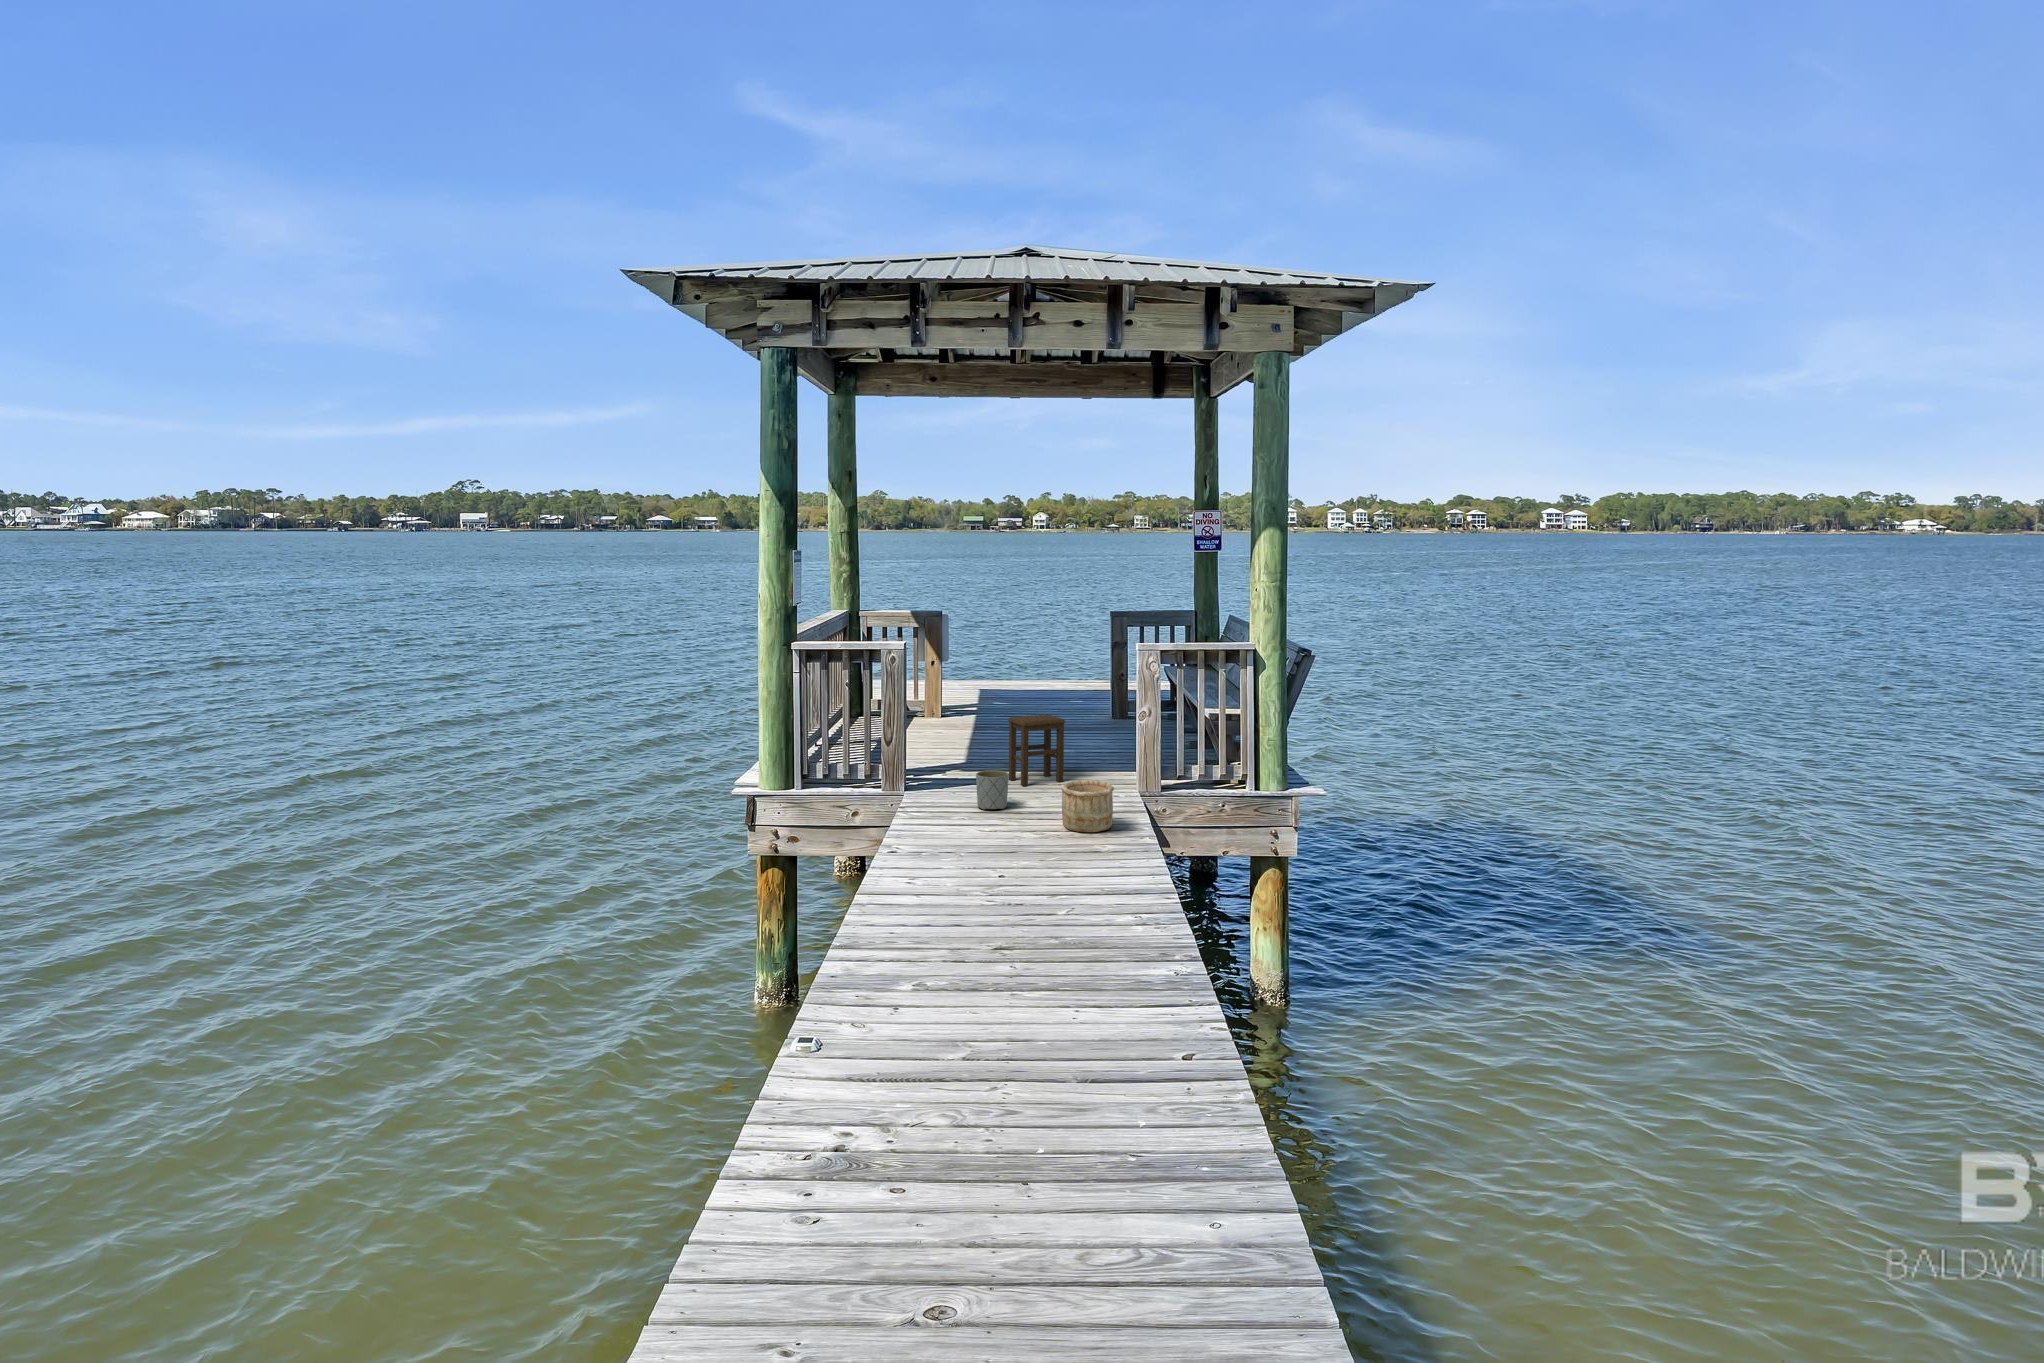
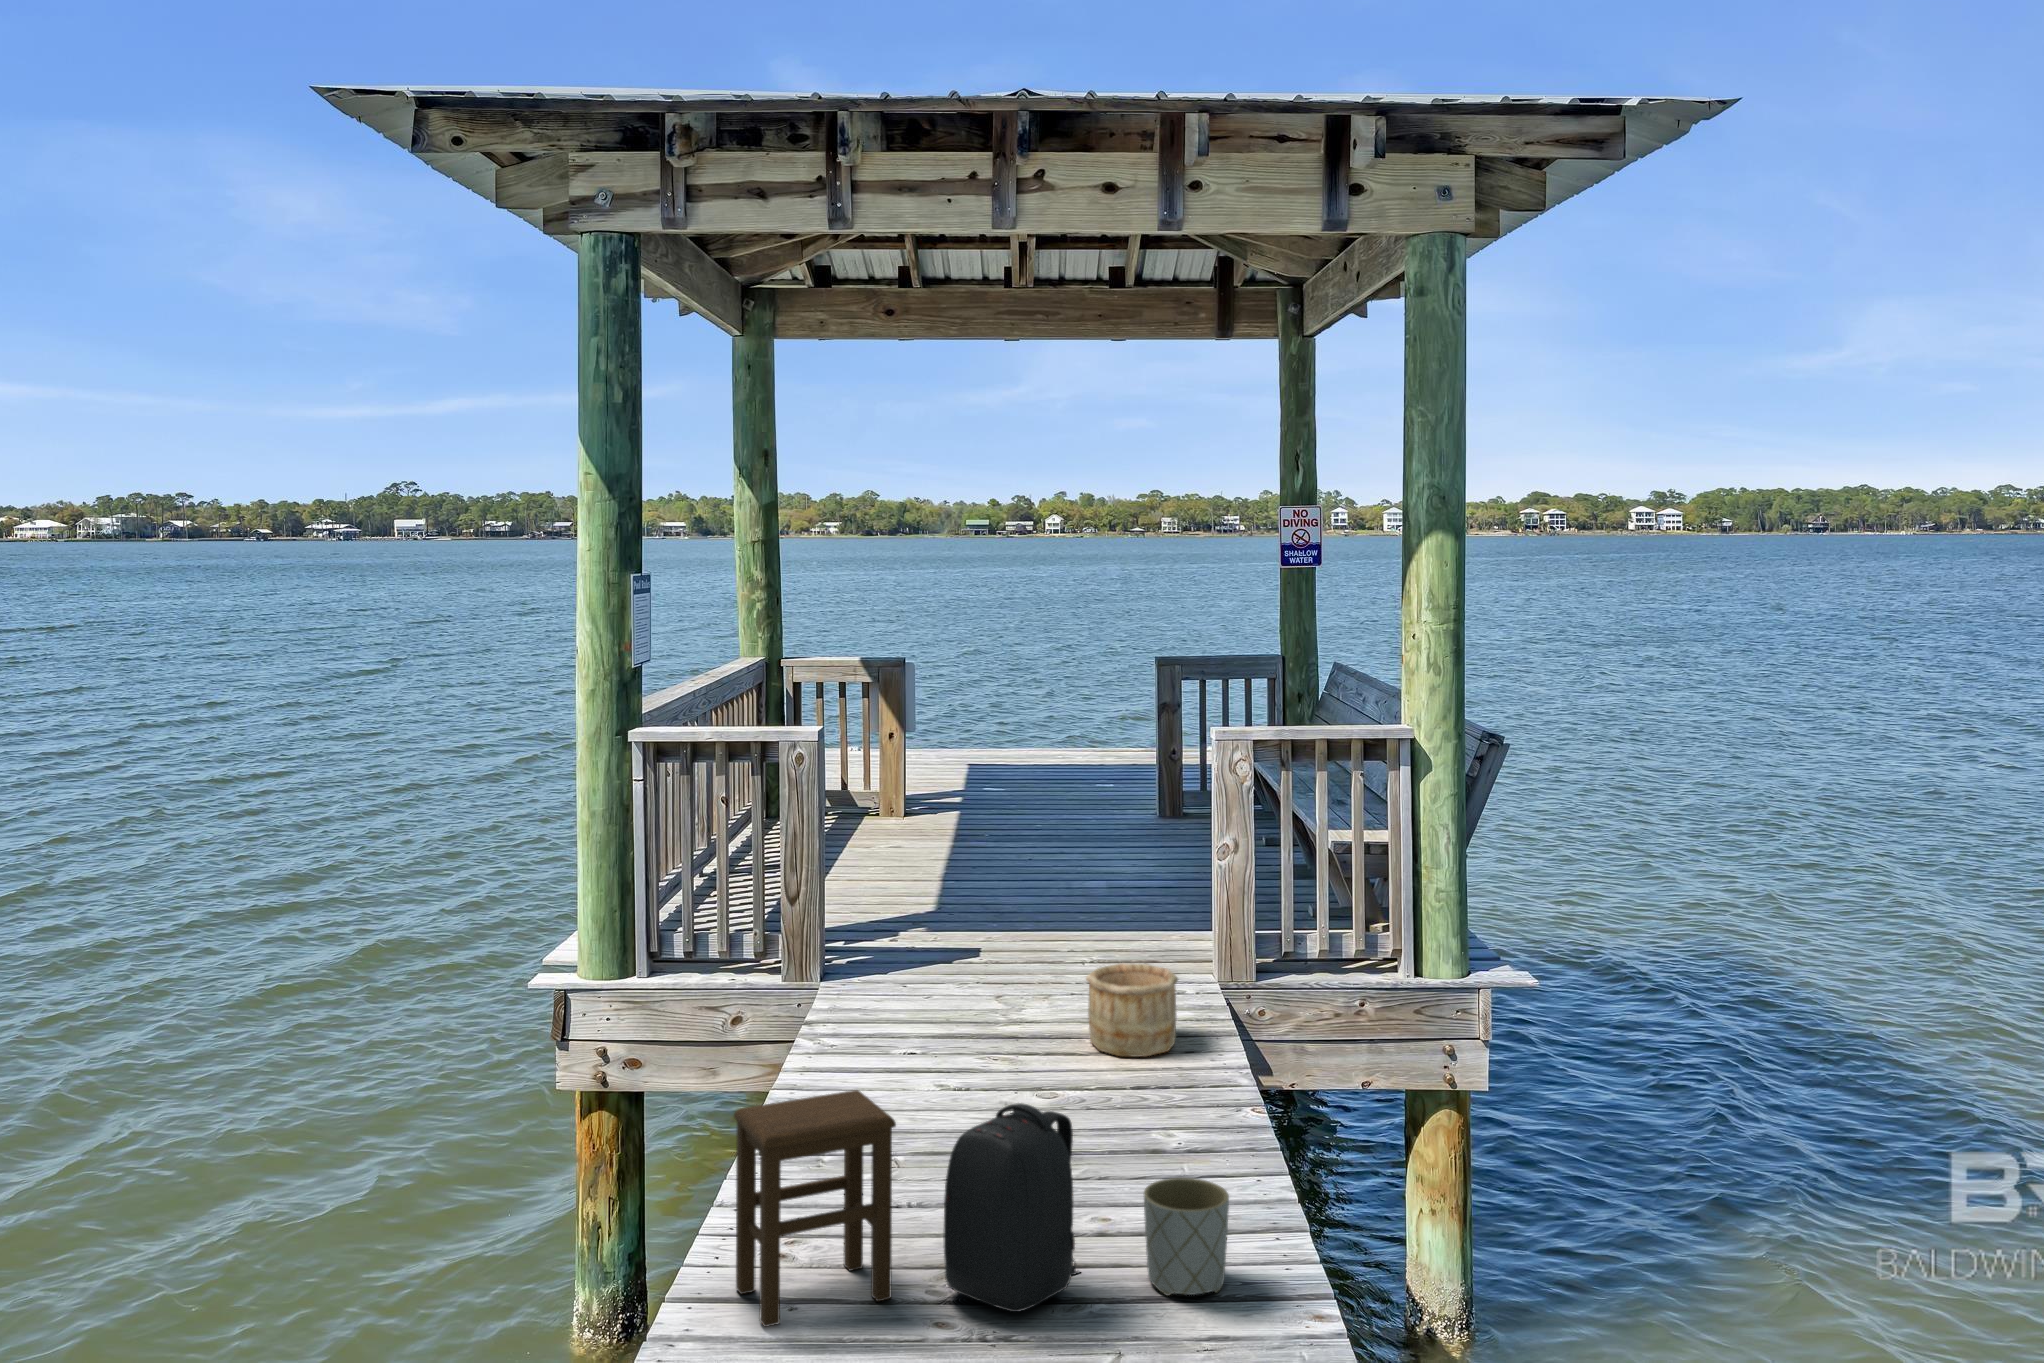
stool: present [1008,714,1065,786] -> present [734,1090,896,1327]
planter: present [976,770,1009,810] -> present [1144,1178,1229,1295]
backpack: none [984,844,1056,950] -> present [943,1103,1080,1312]

